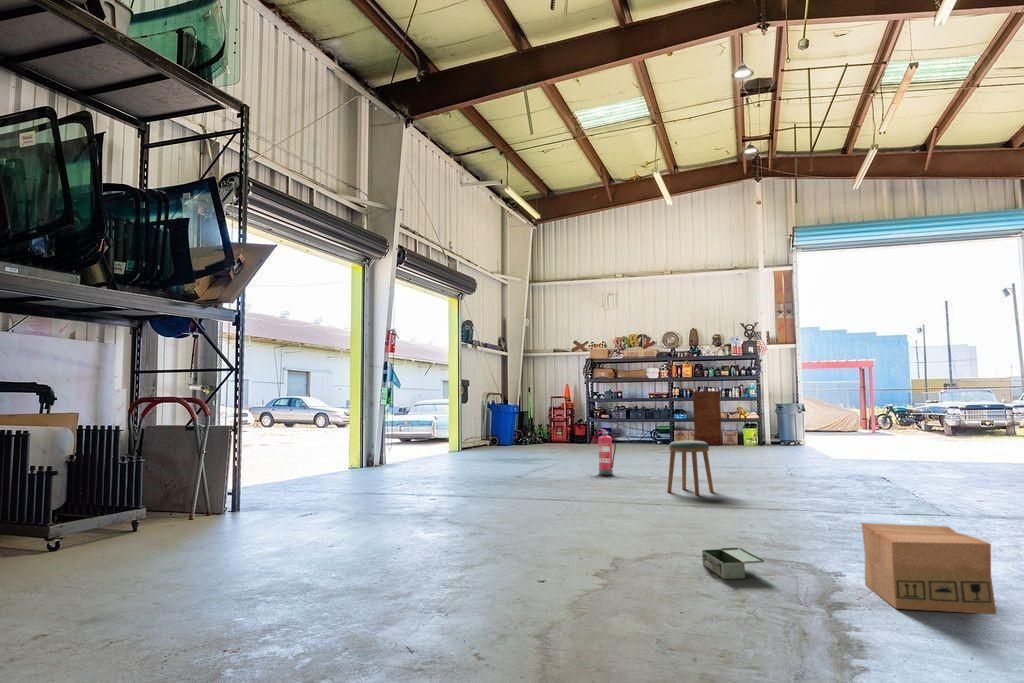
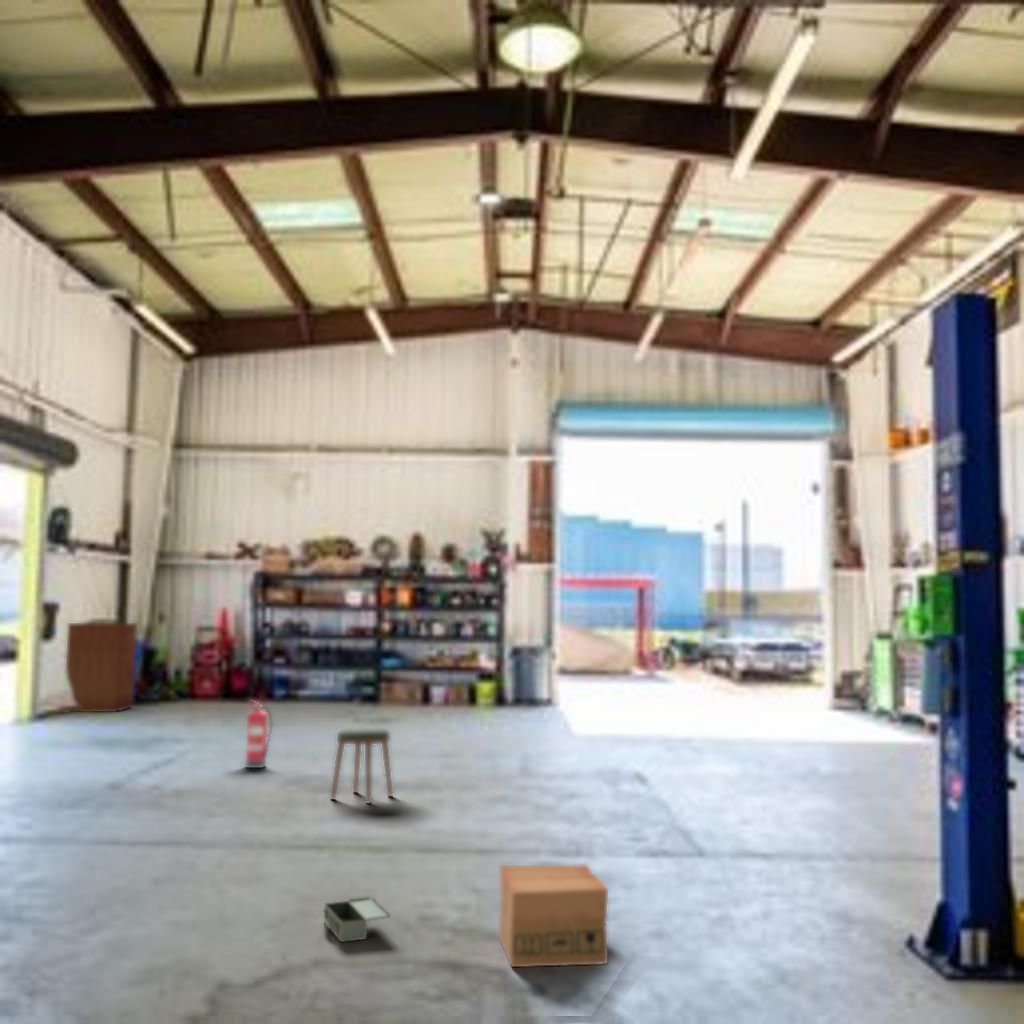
filing cabinet: present [693,391,722,445] -> present [66,623,137,712]

